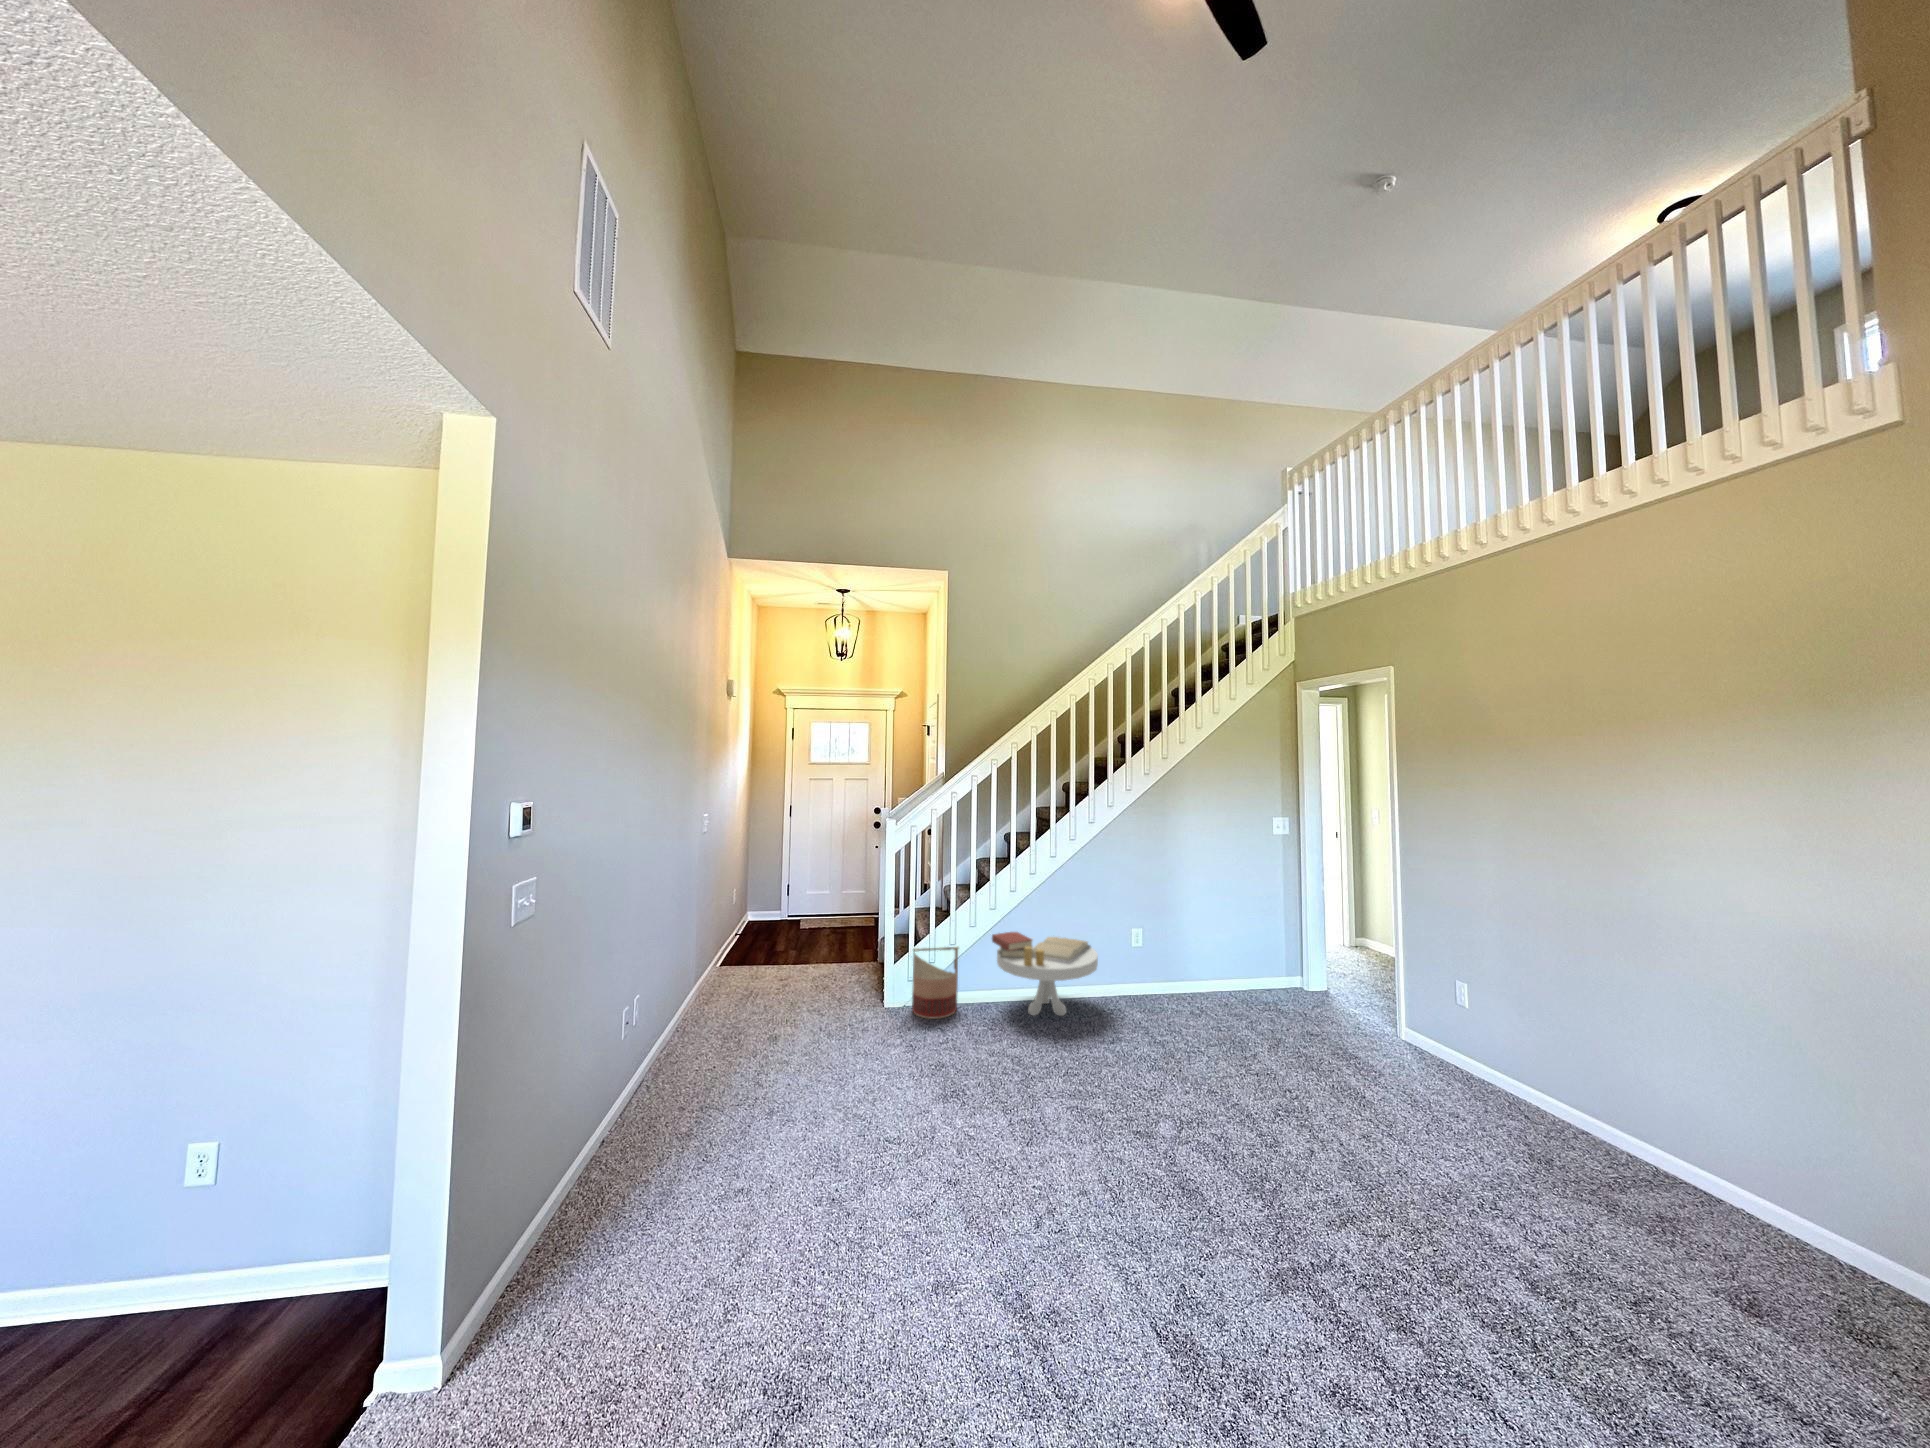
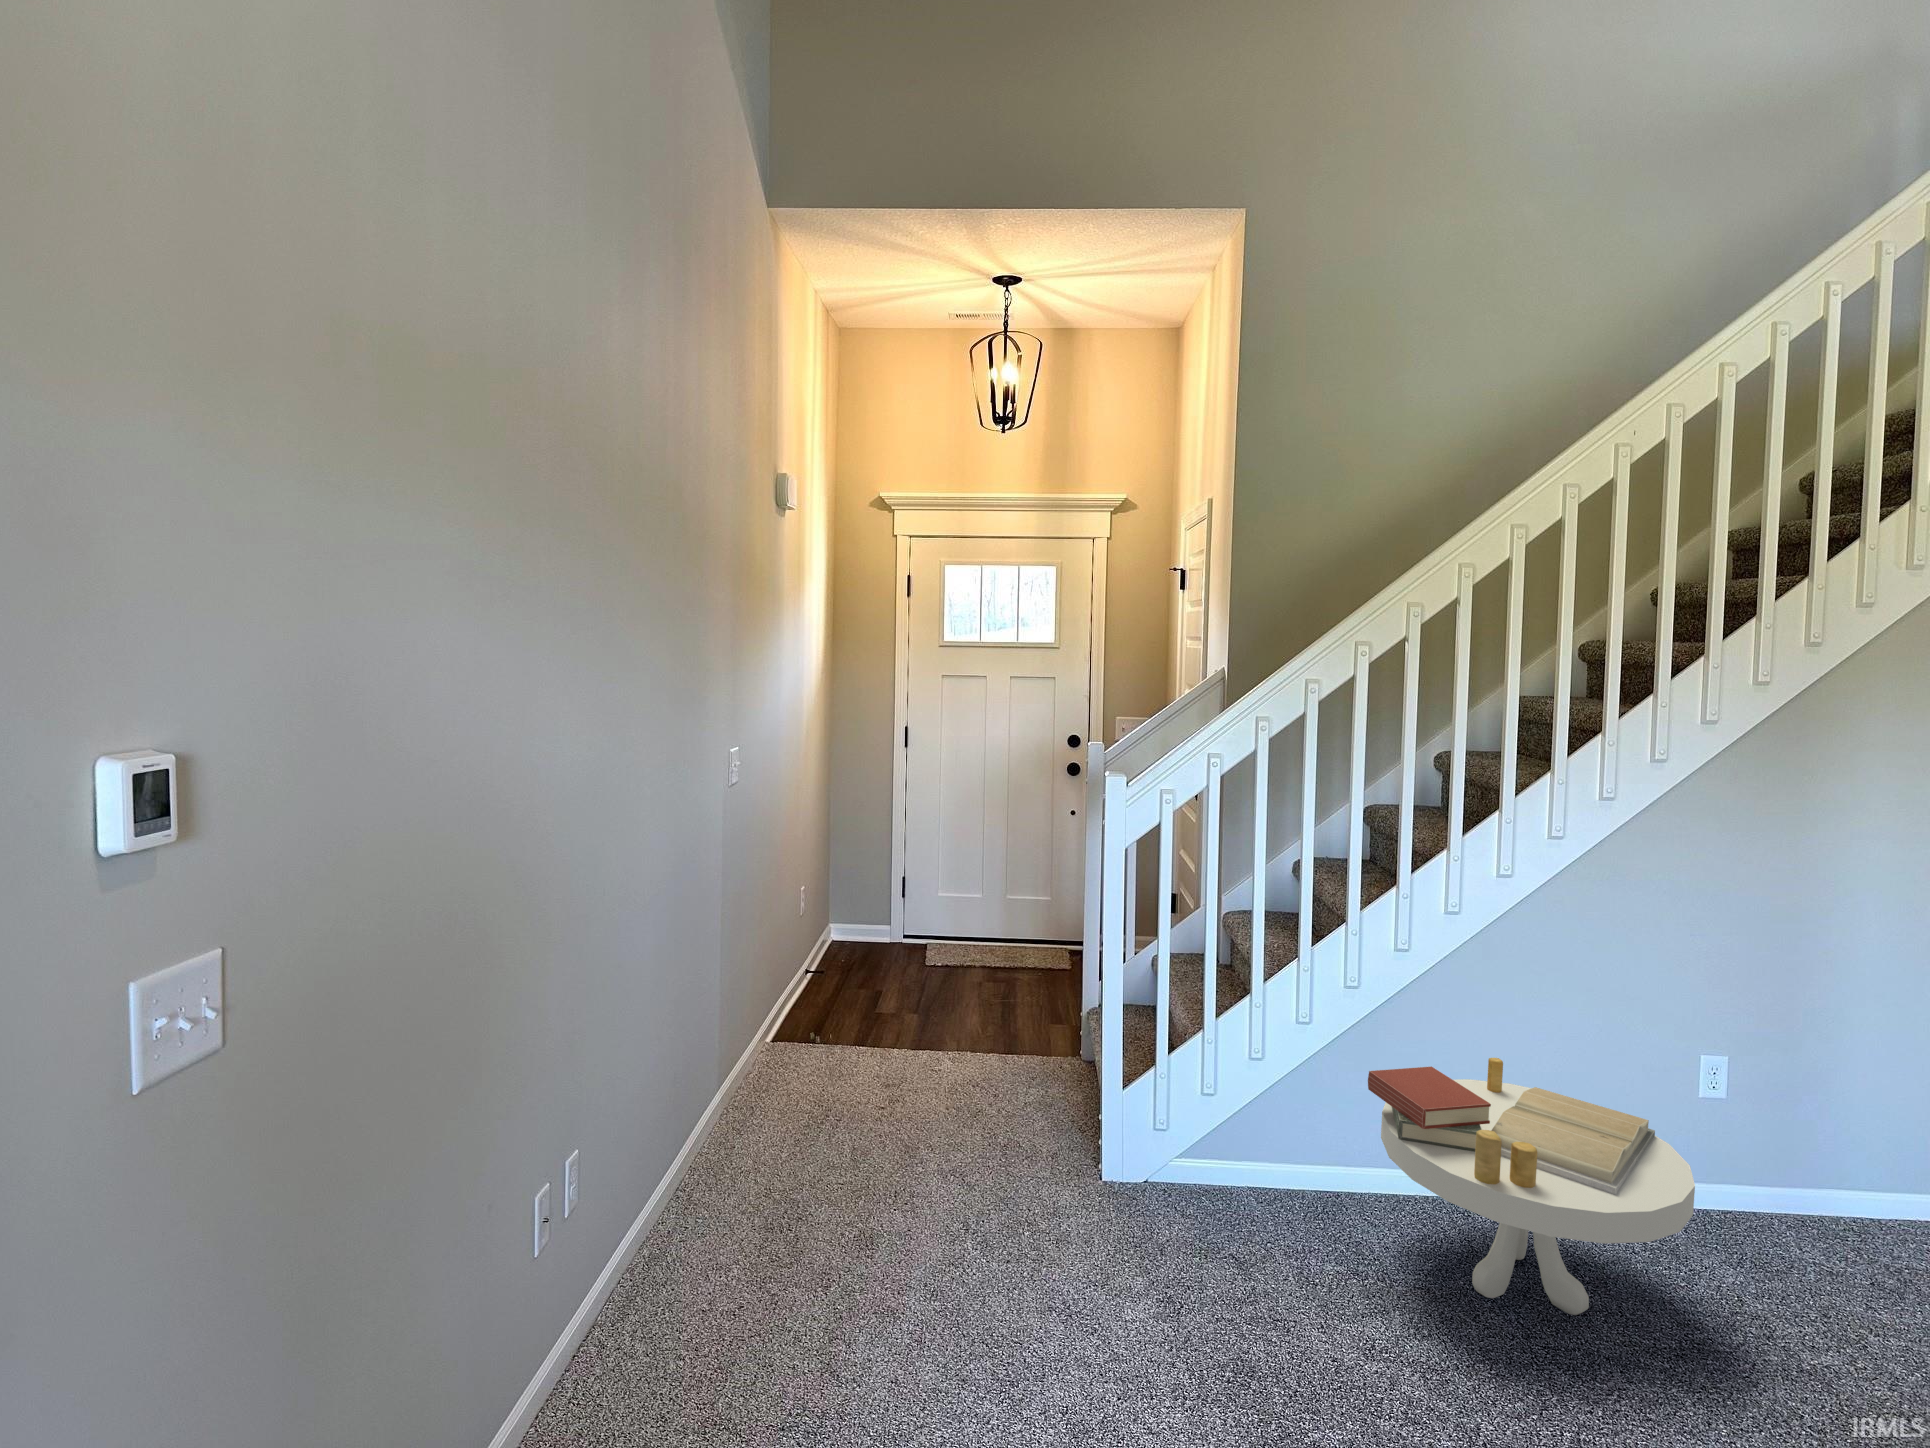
basket: present [912,946,959,1019] -> none [1161,1083,1281,1262]

